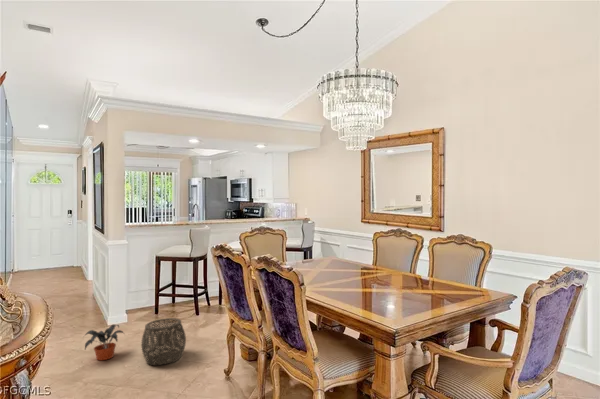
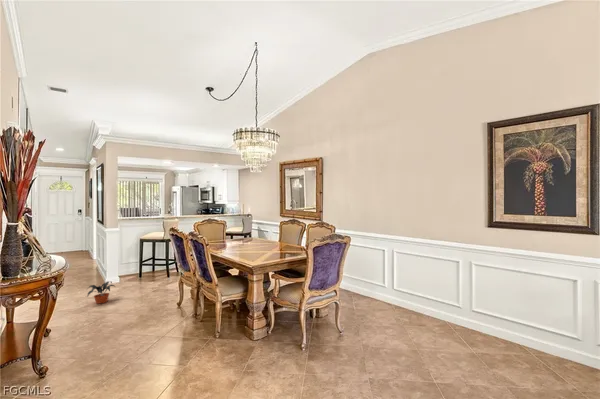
woven basket: present [141,318,186,365] -> none [126,276,156,304]

